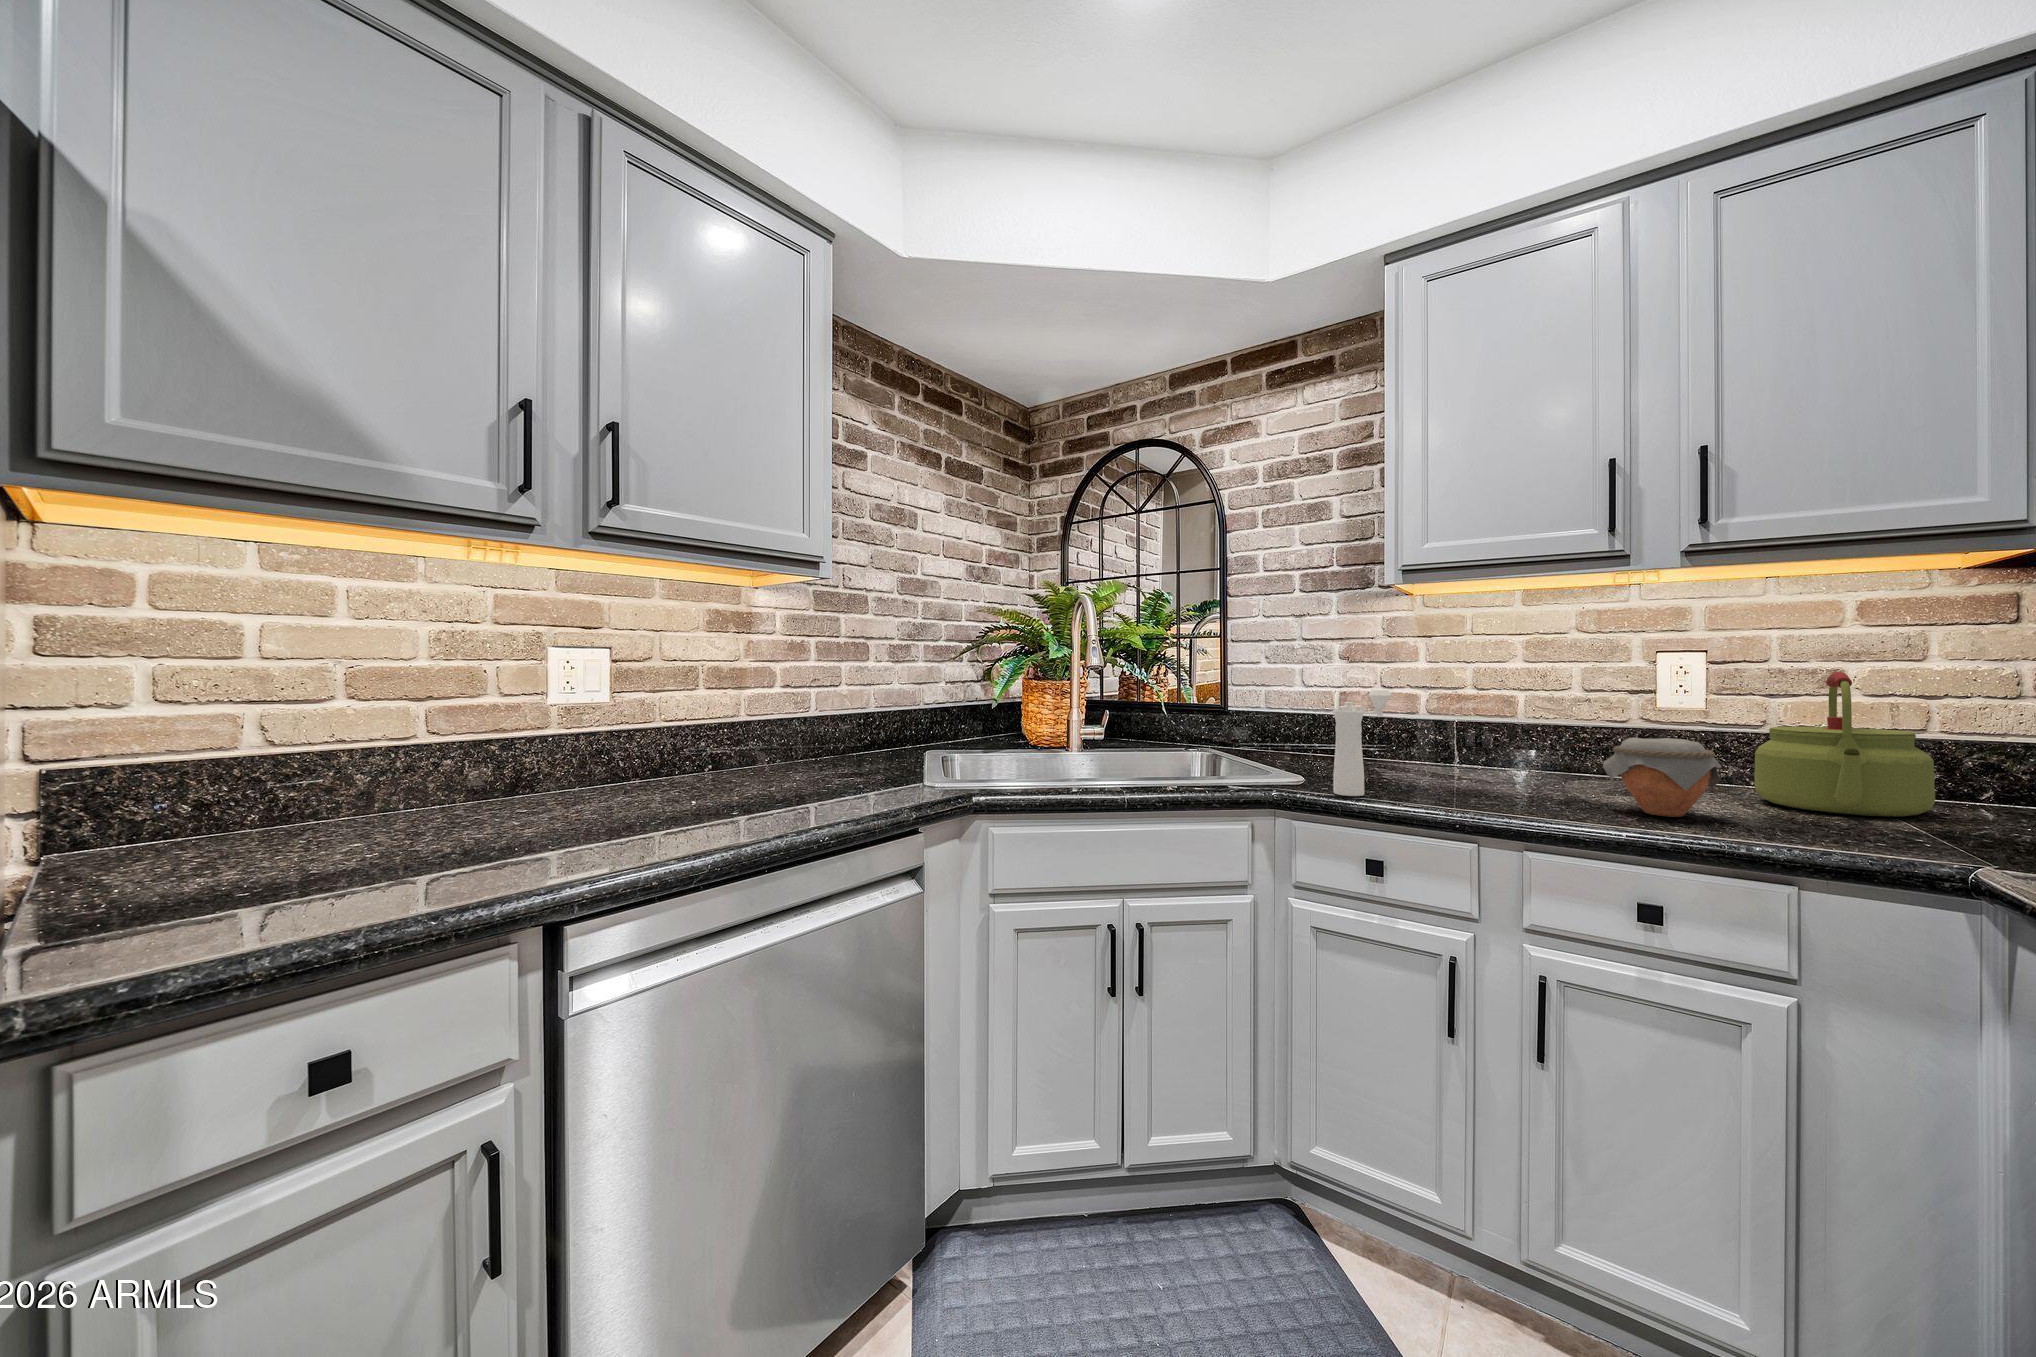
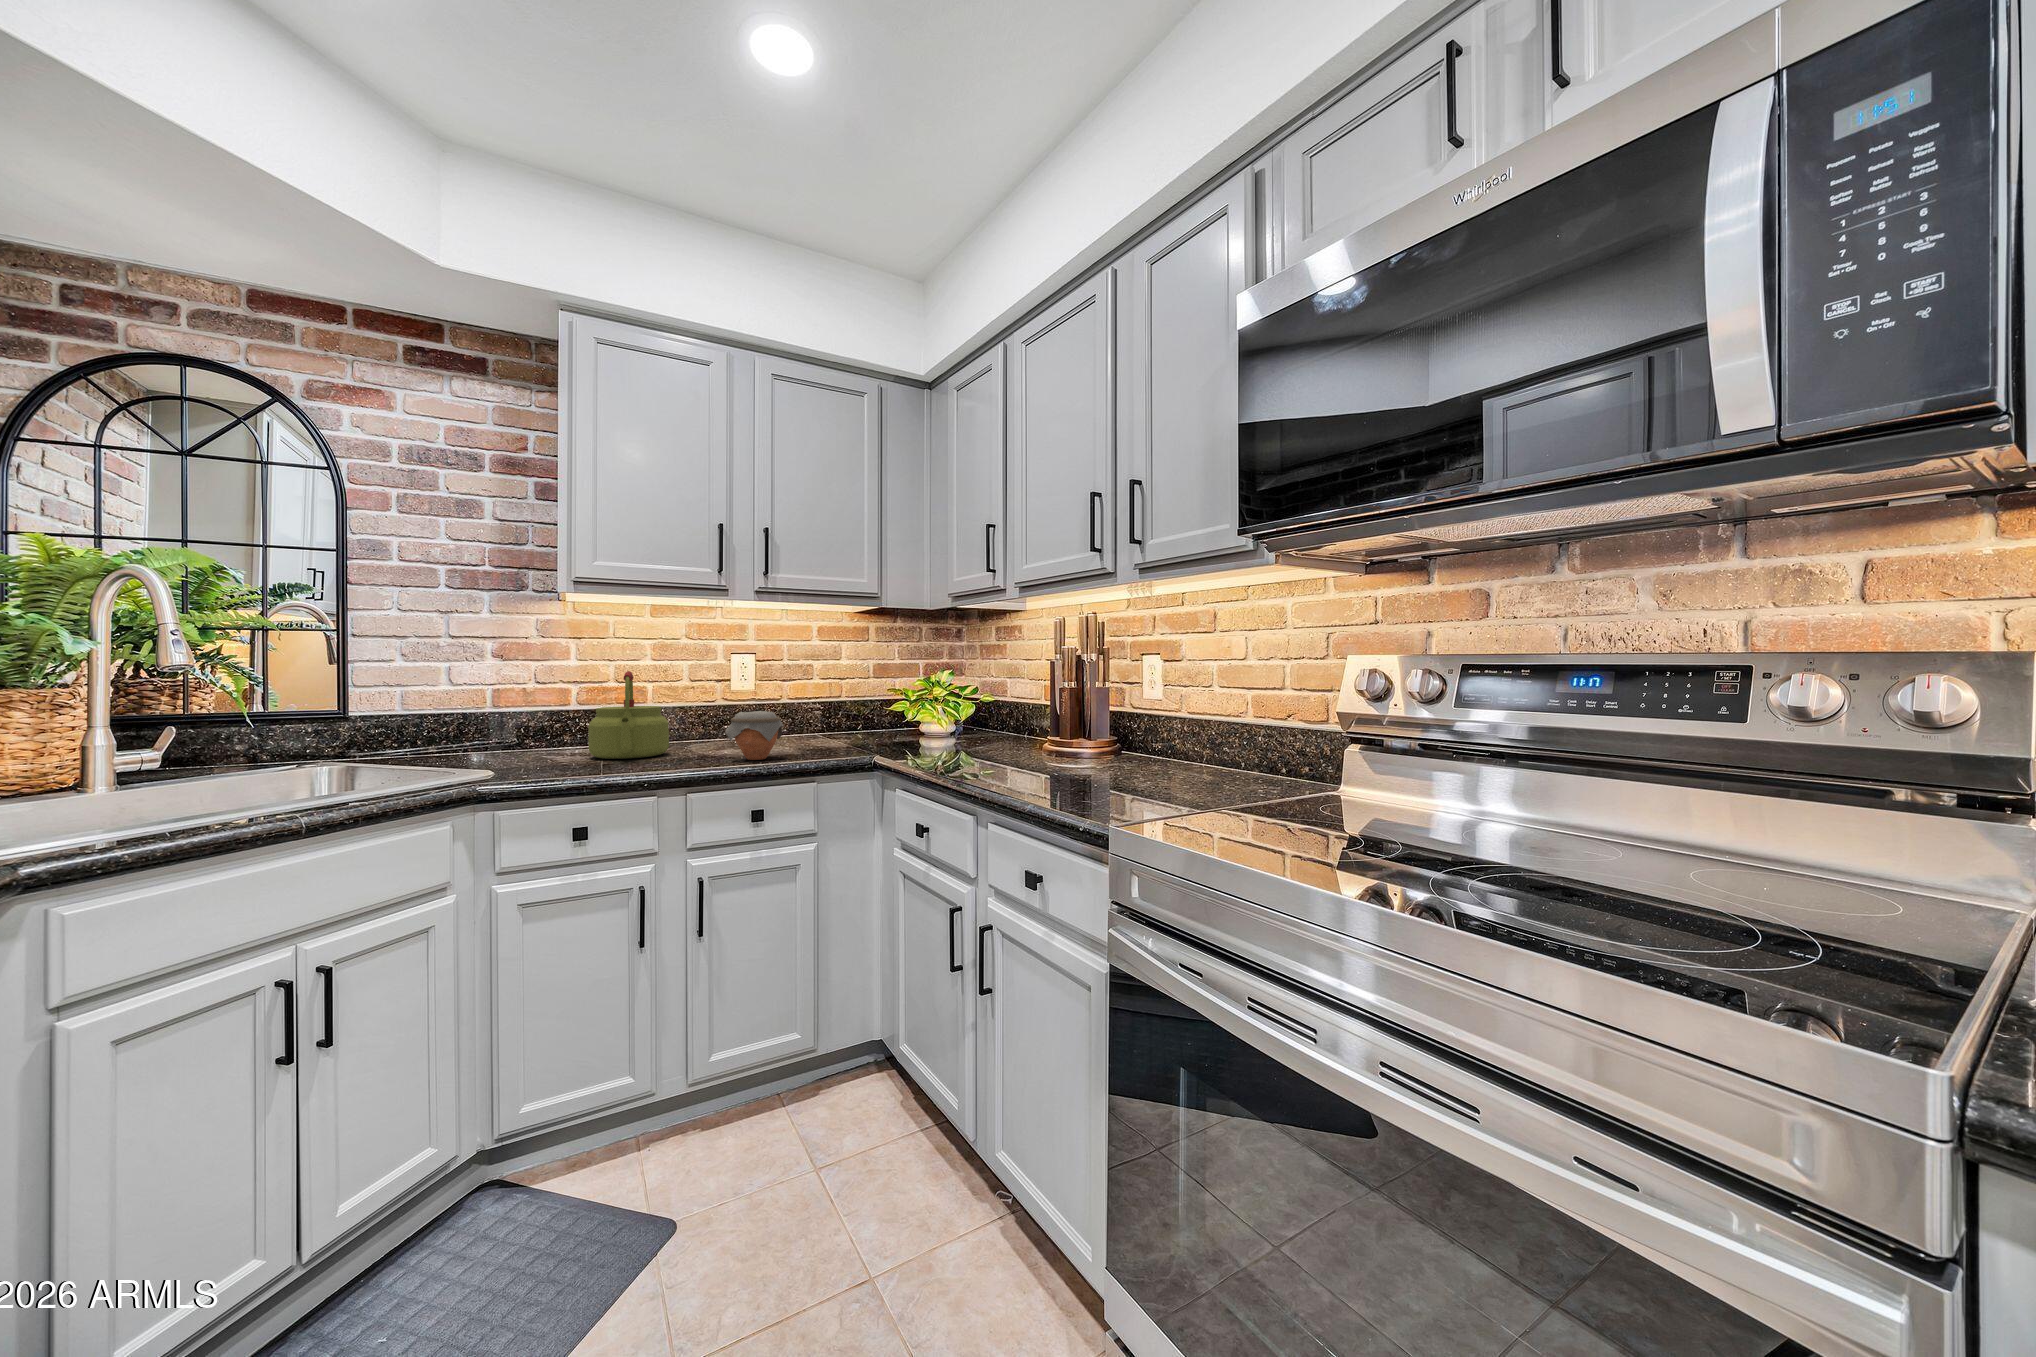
kettle: present [1754,672,1935,817] -> present [588,671,669,759]
pepper mill: present [1333,689,1392,796] -> none [535,685,579,778]

